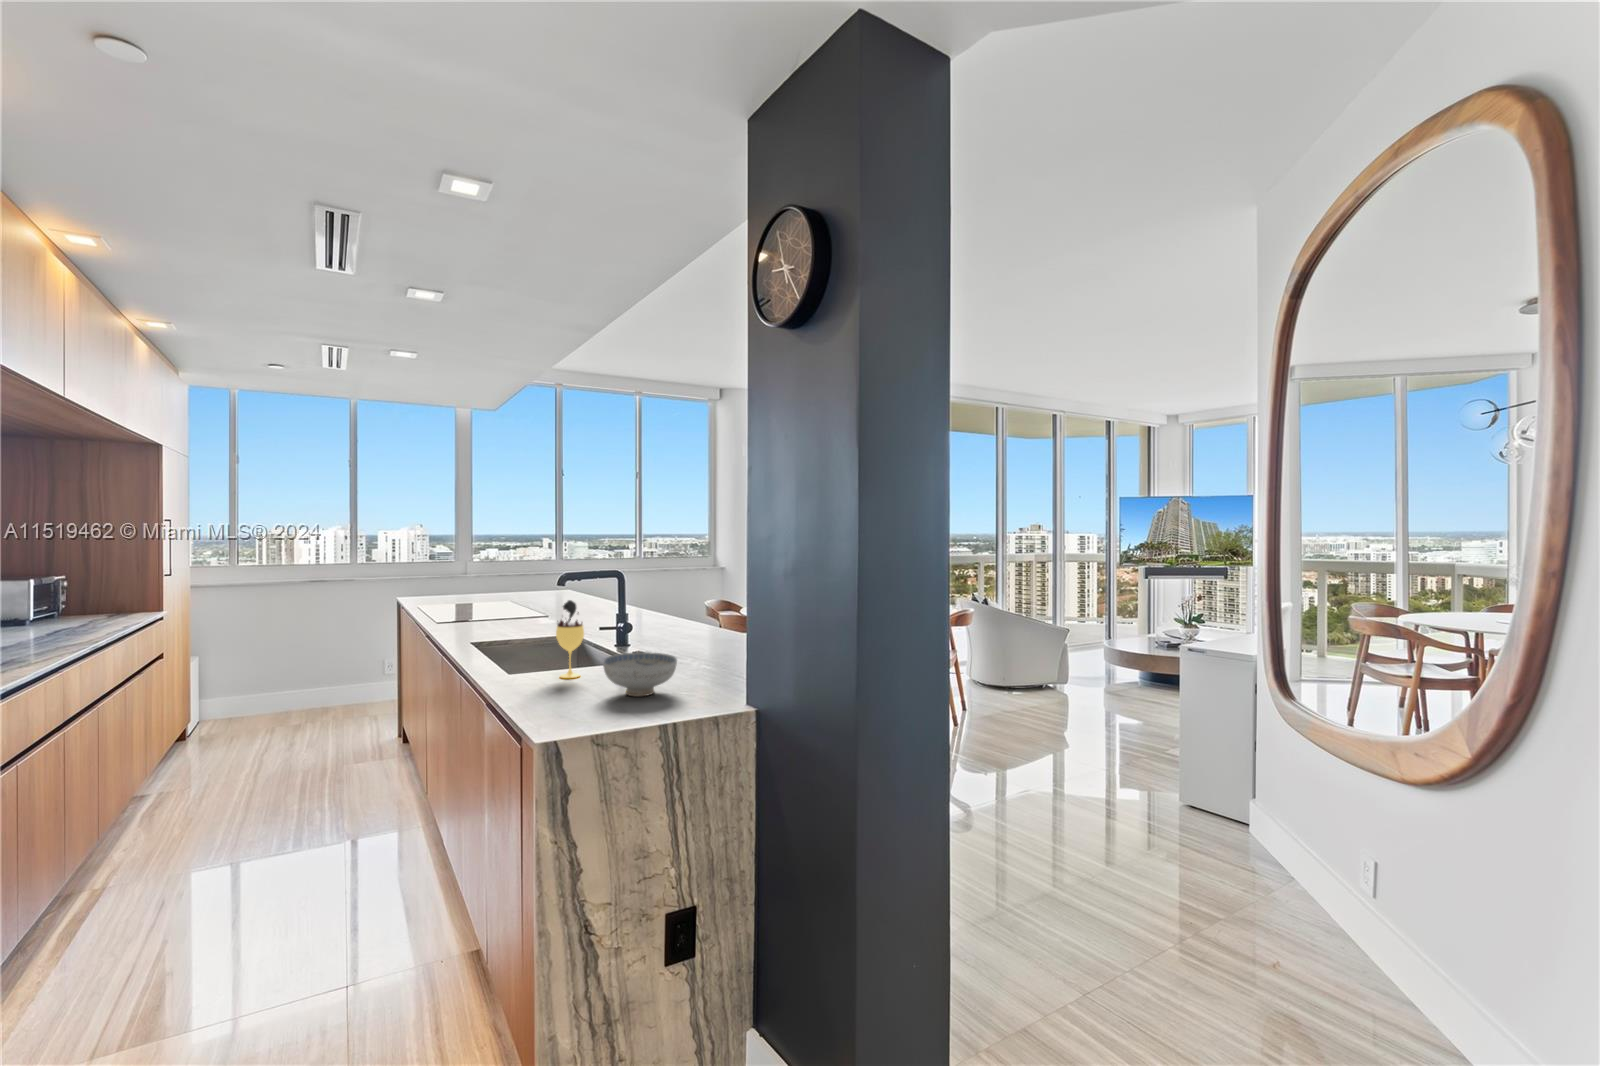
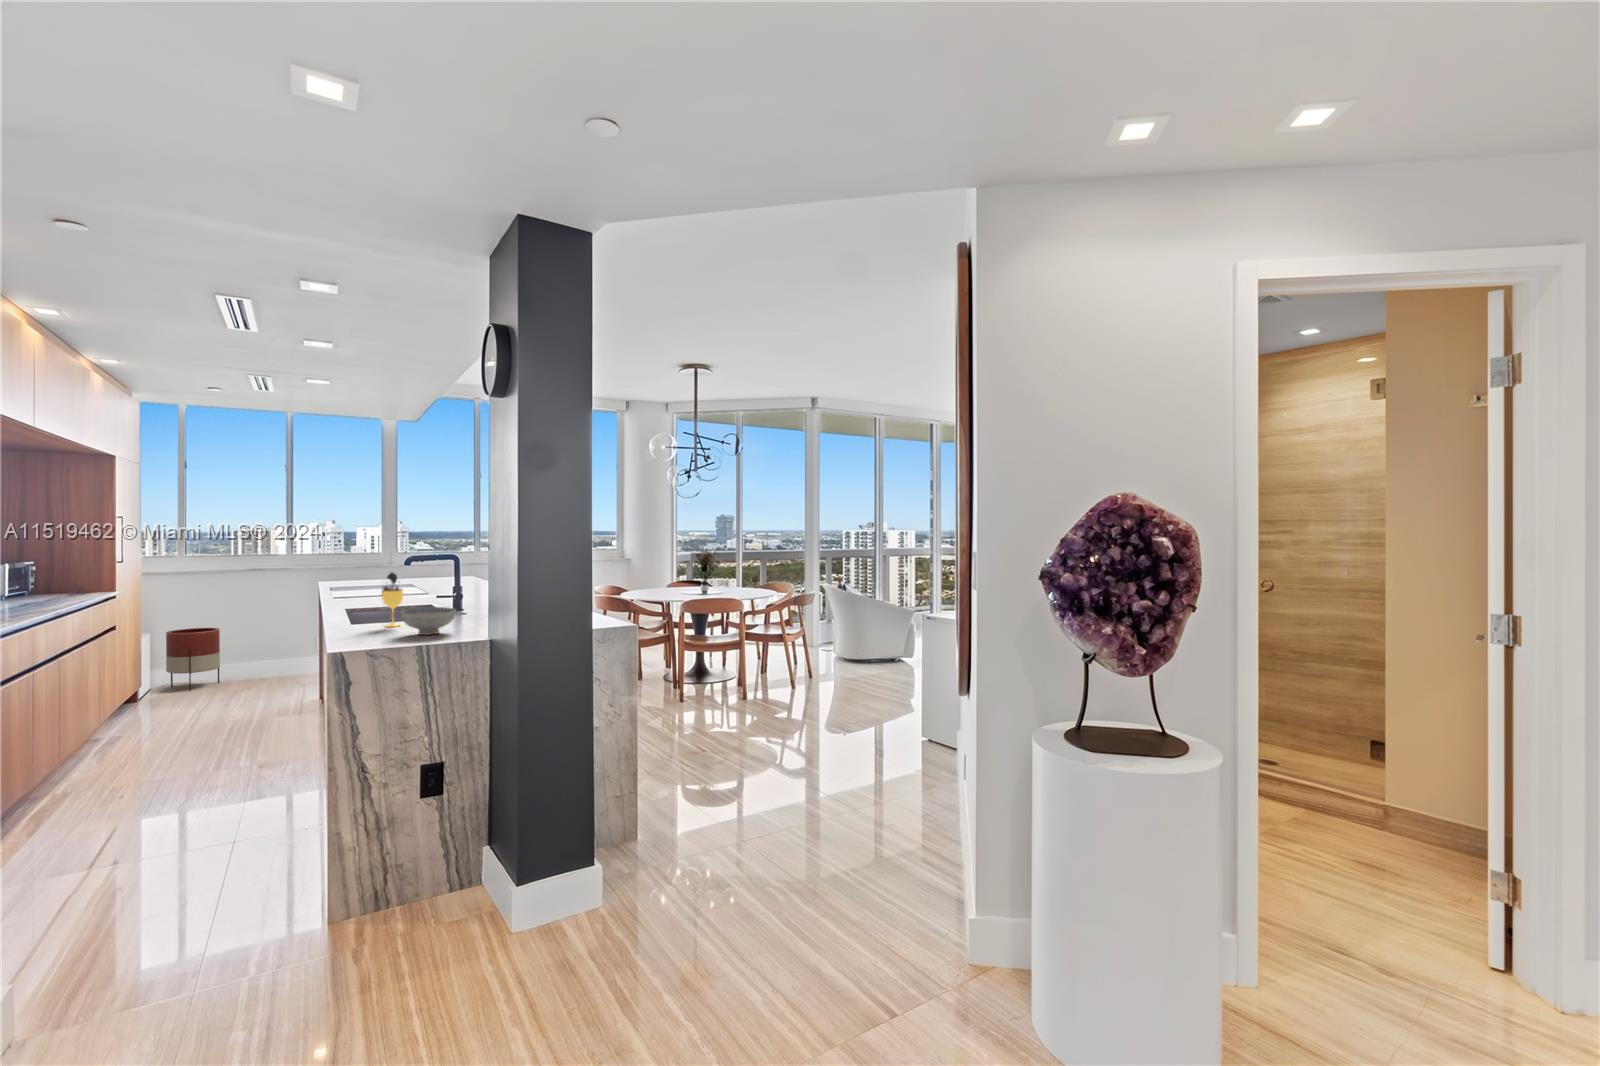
planter: none [219,647,279,723] -> present [166,628,220,691]

